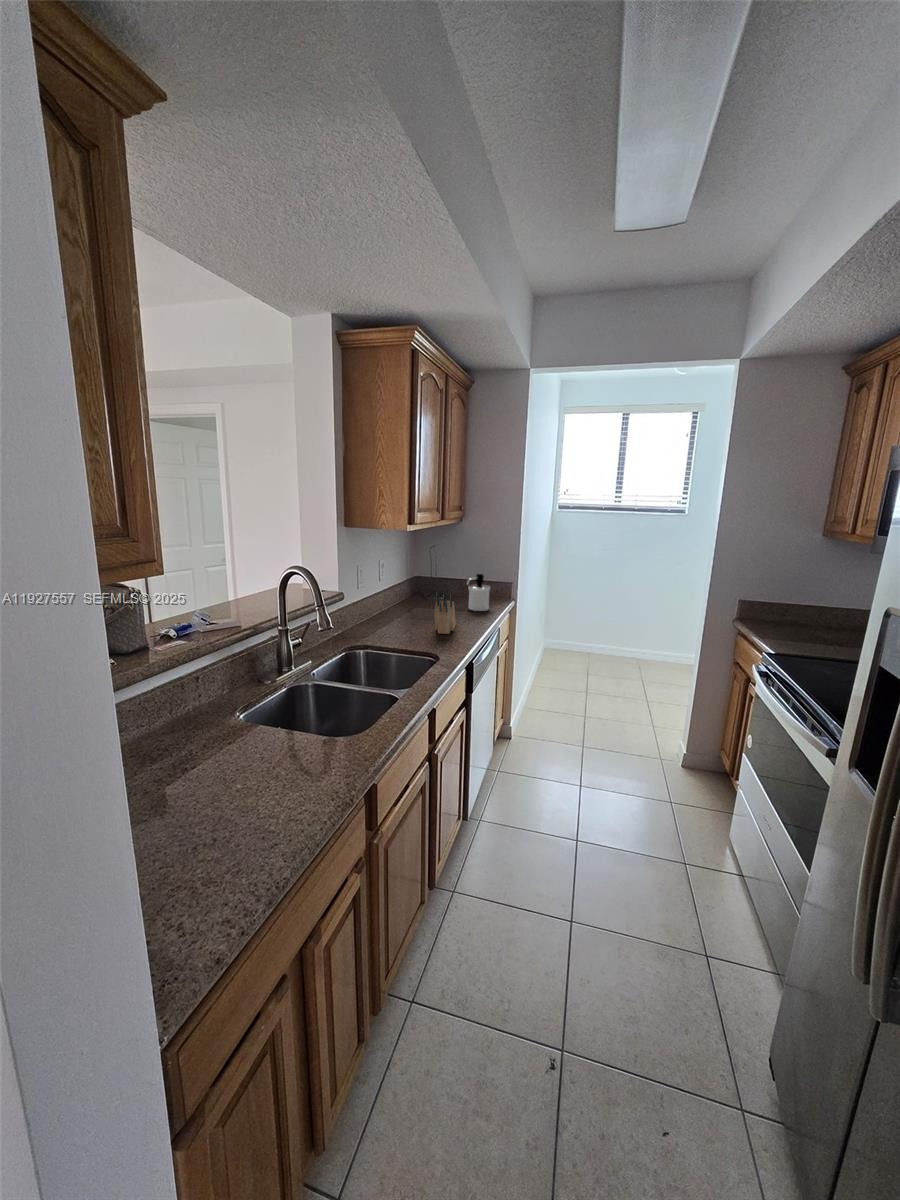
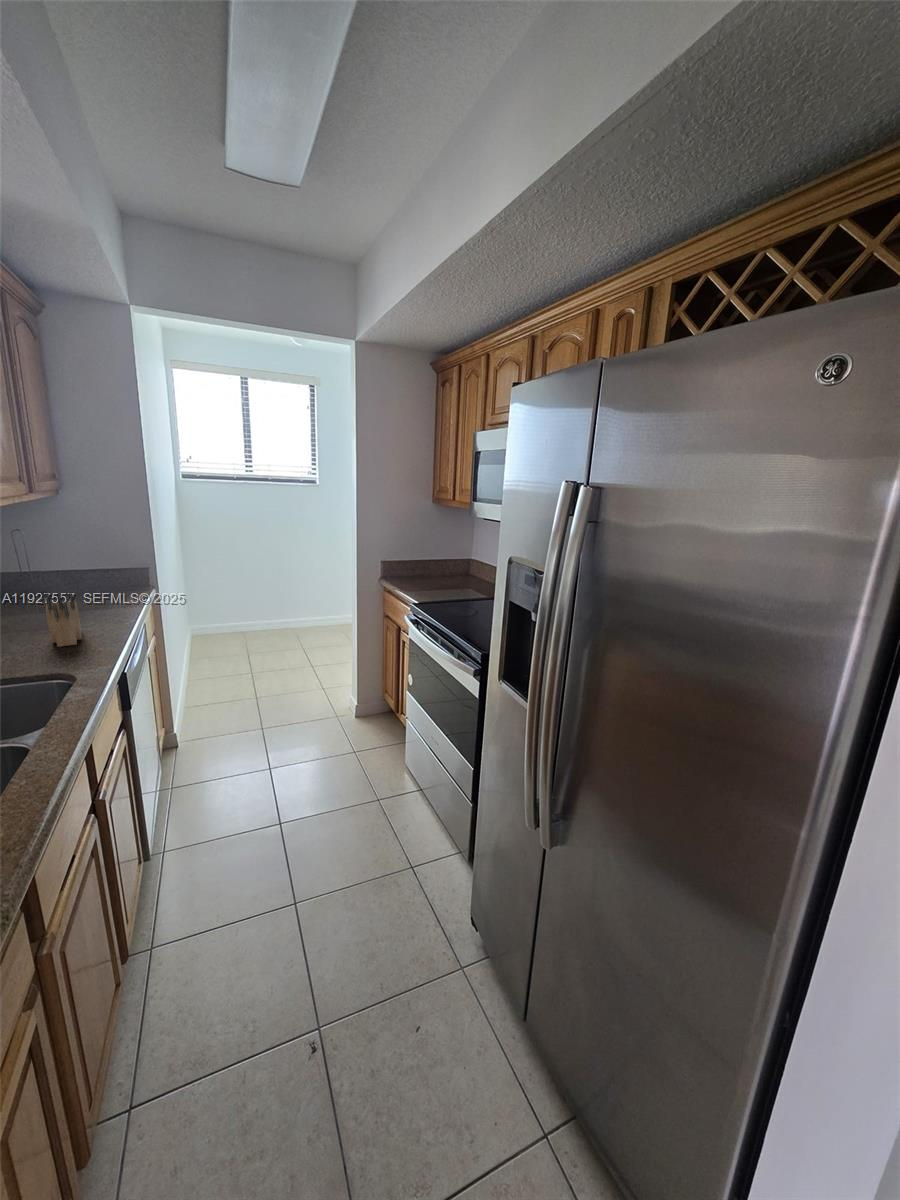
soap dispenser: present [467,574,490,611] -> none [85,562,123,609]

